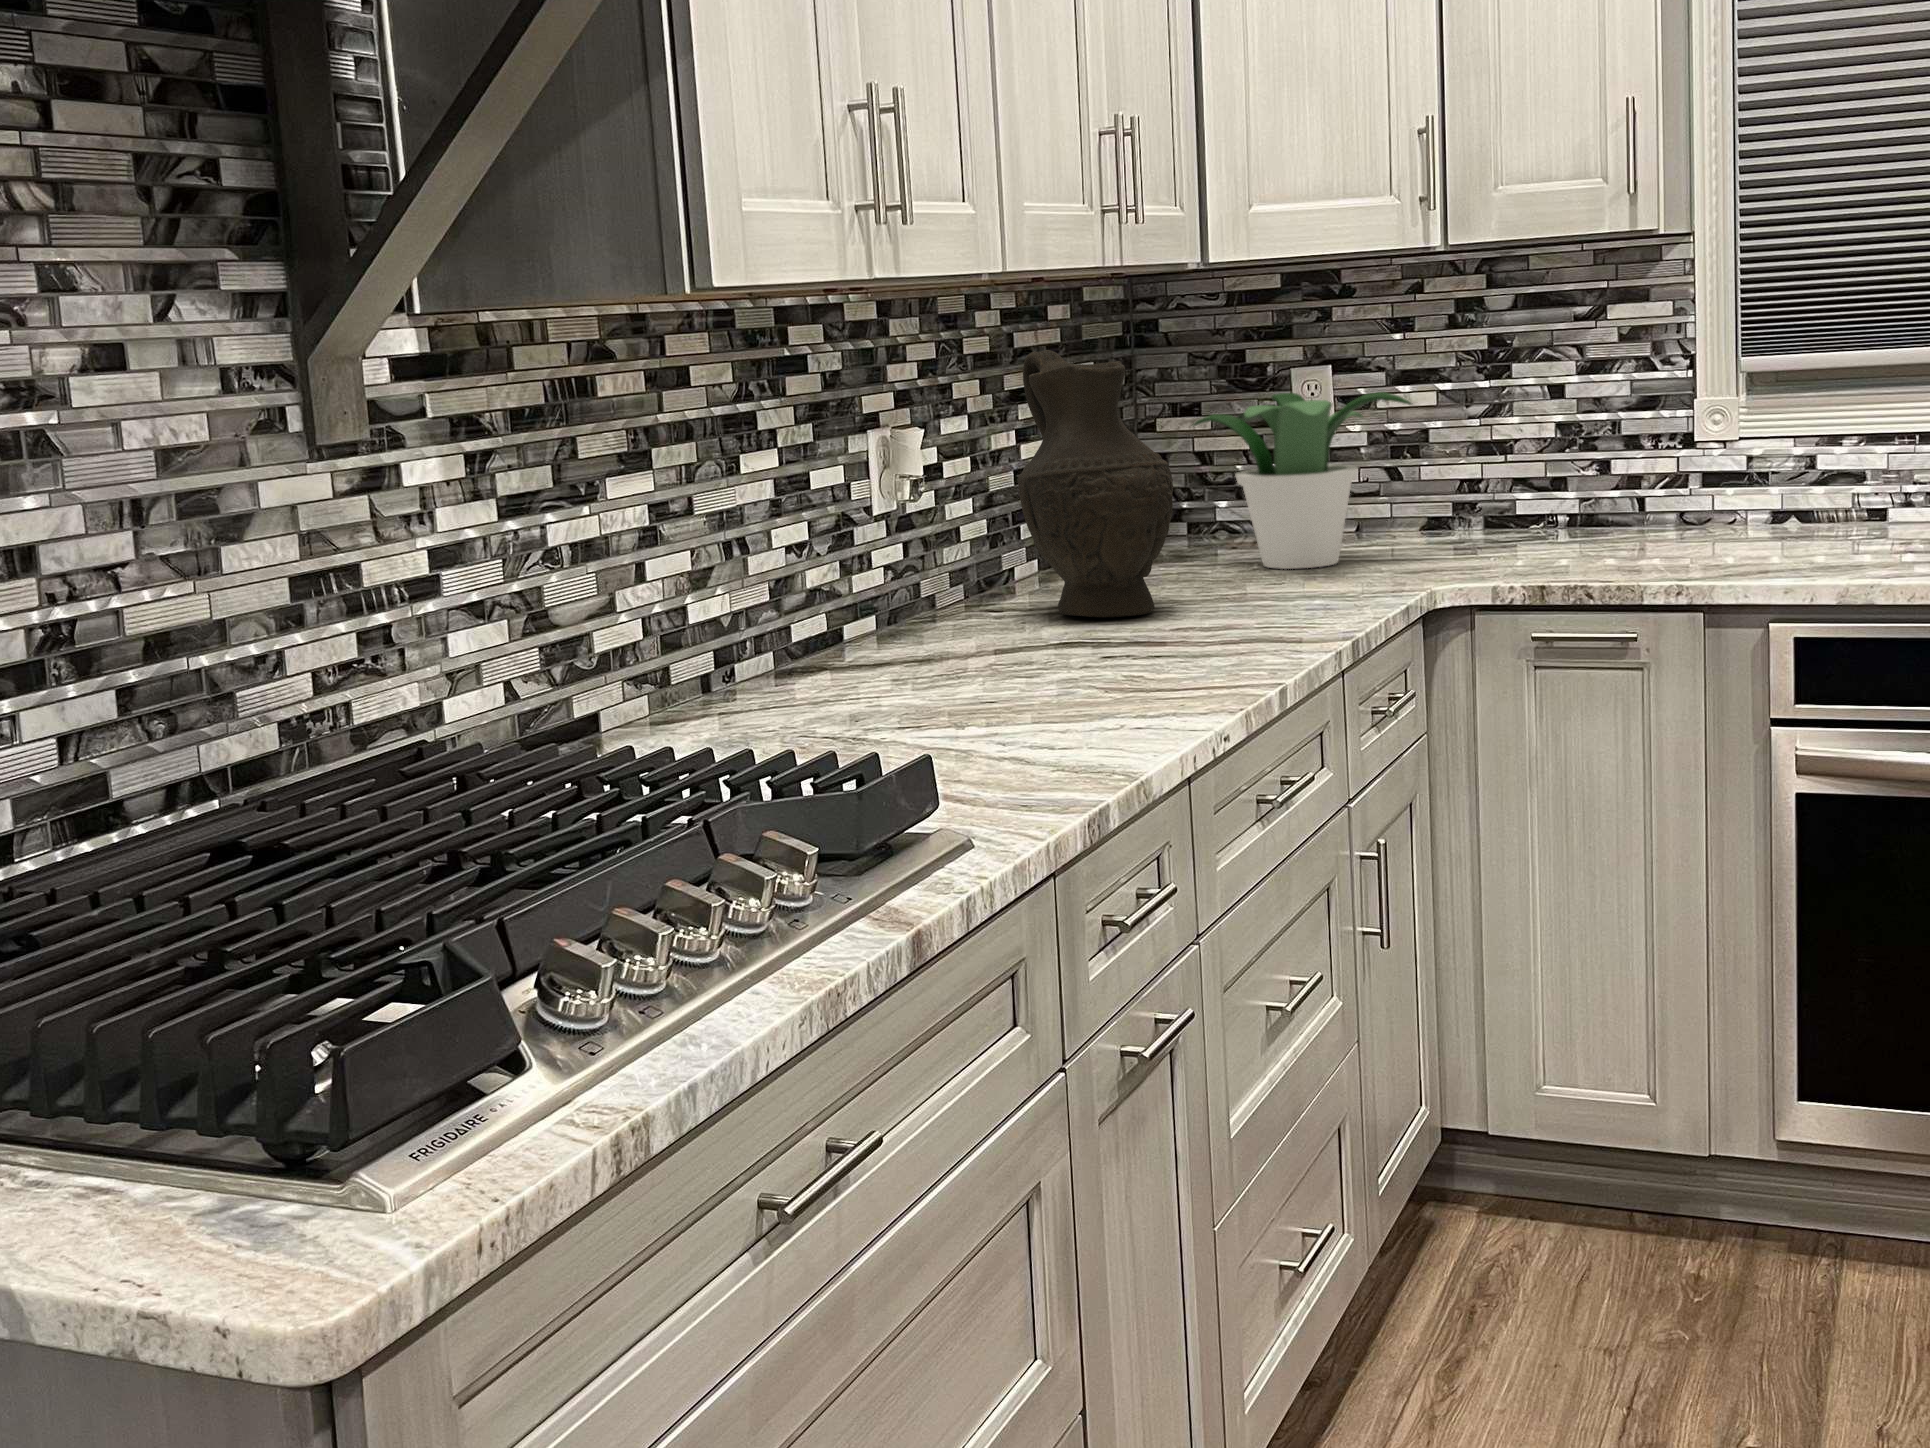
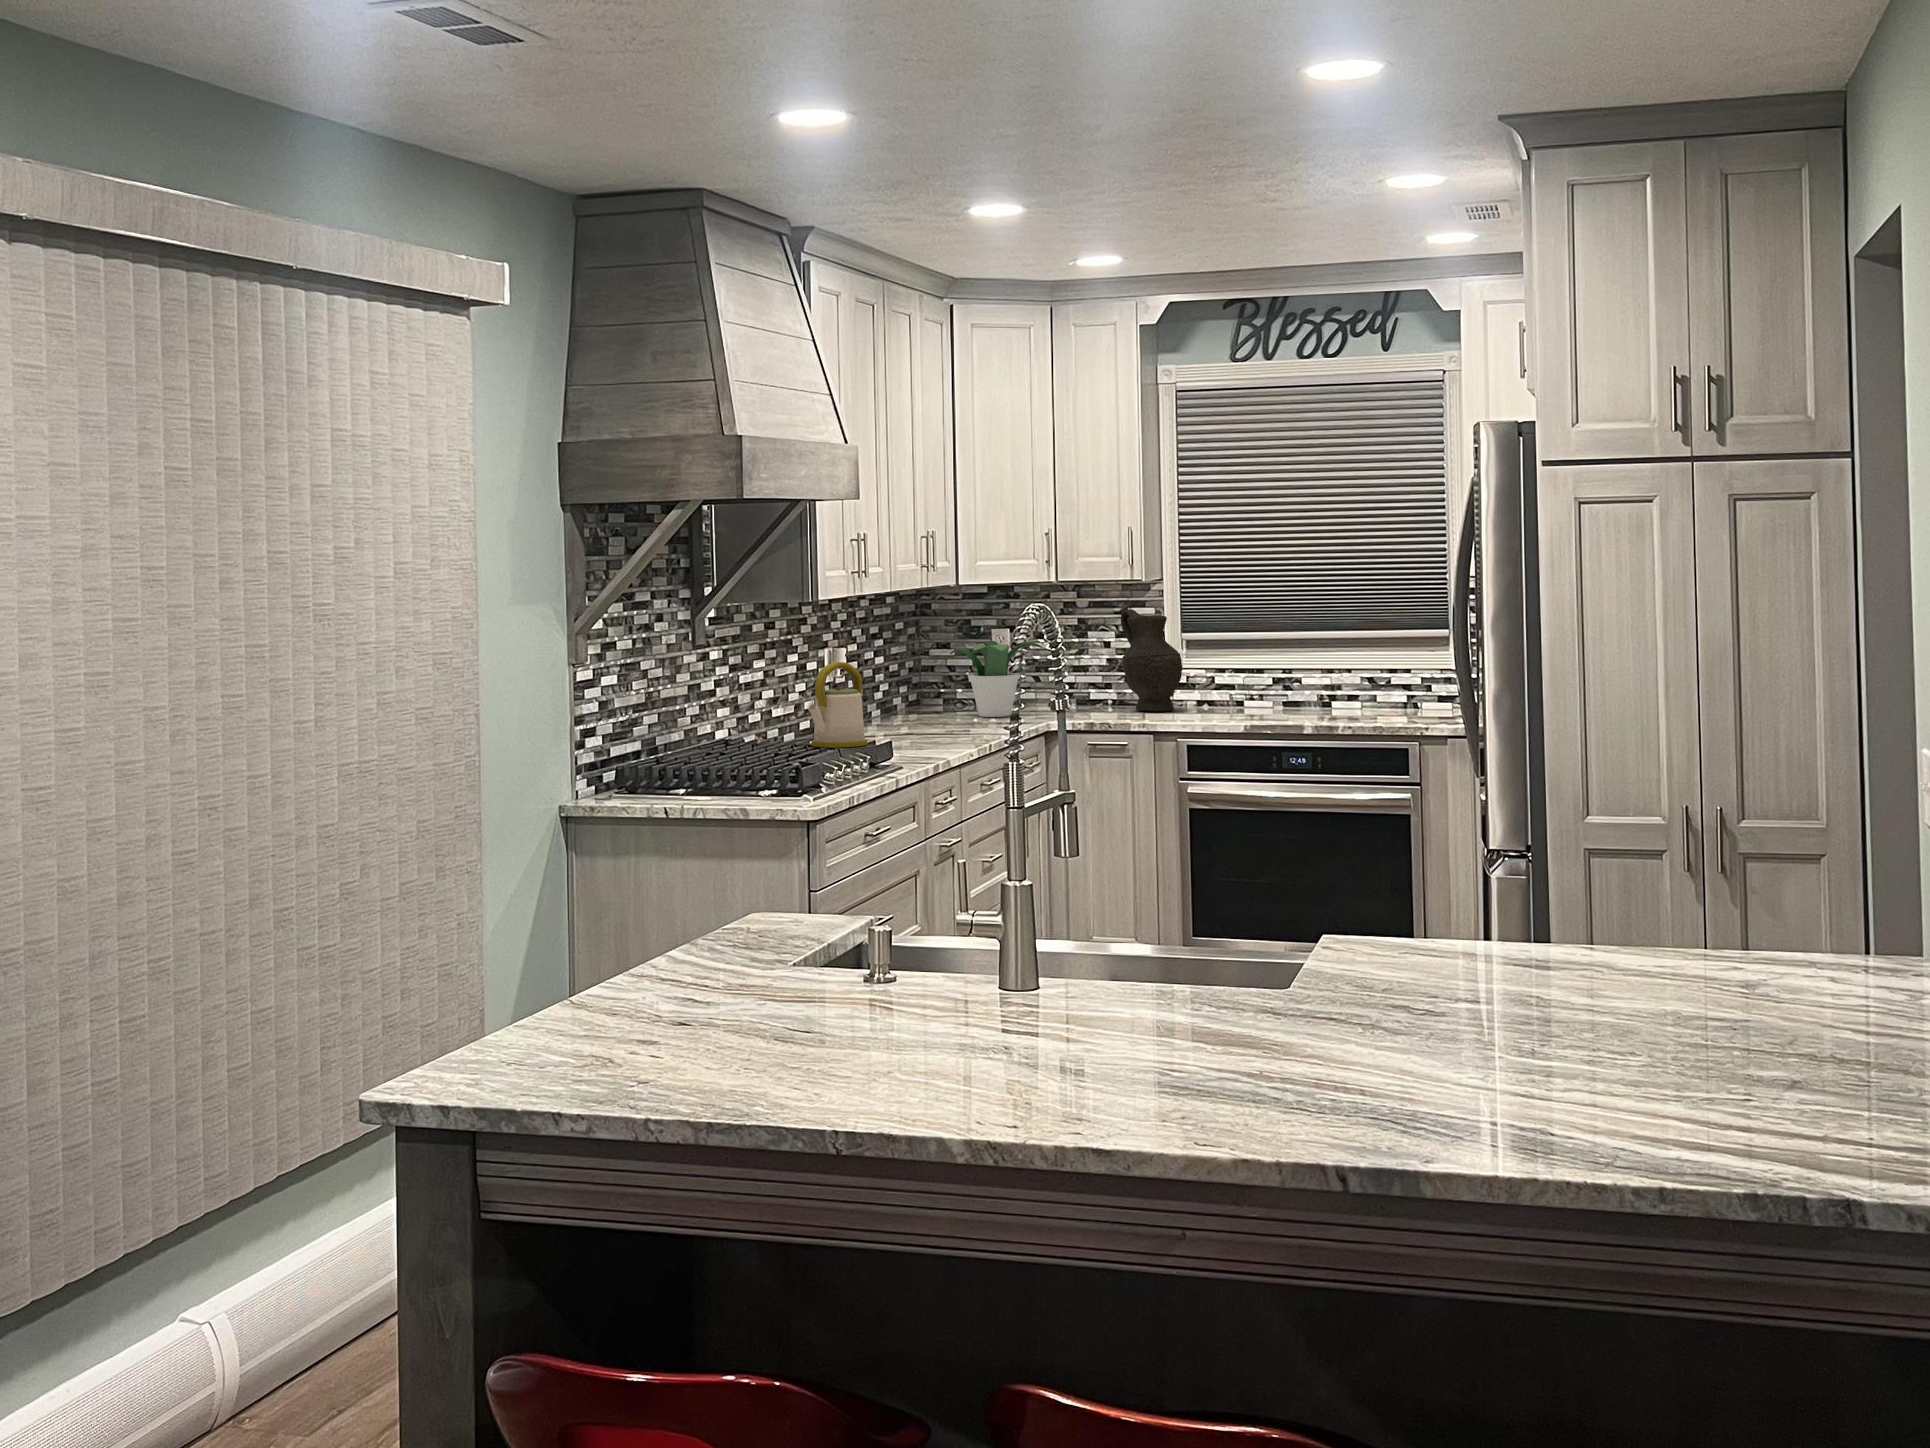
decorative vase: present [1018,350,1173,617] -> present [1121,609,1183,711]
kettle: none [766,469,944,711] -> present [808,662,868,748]

